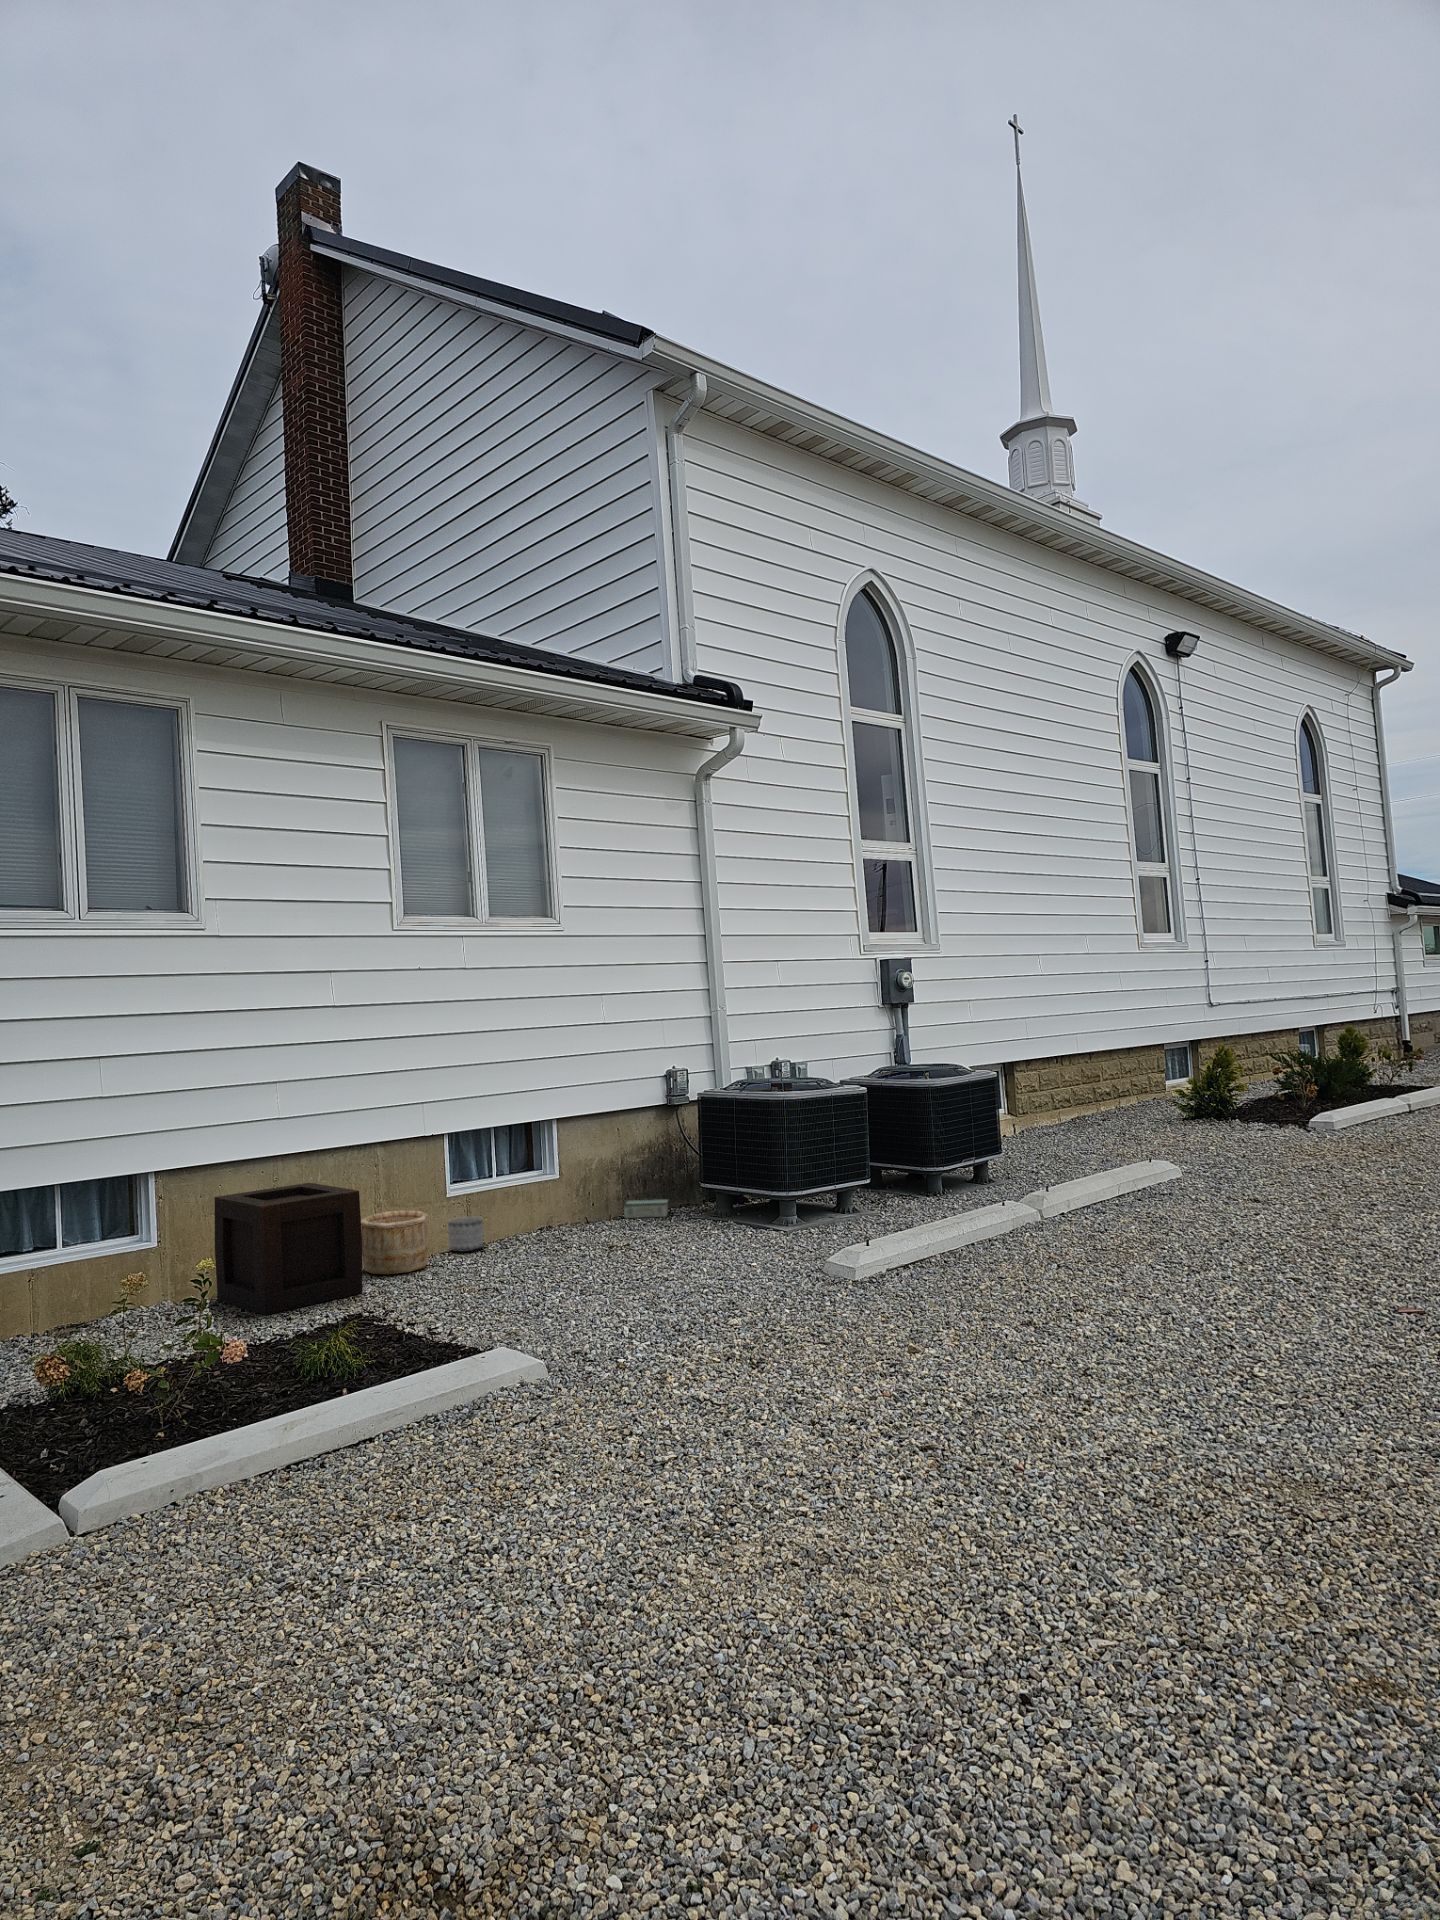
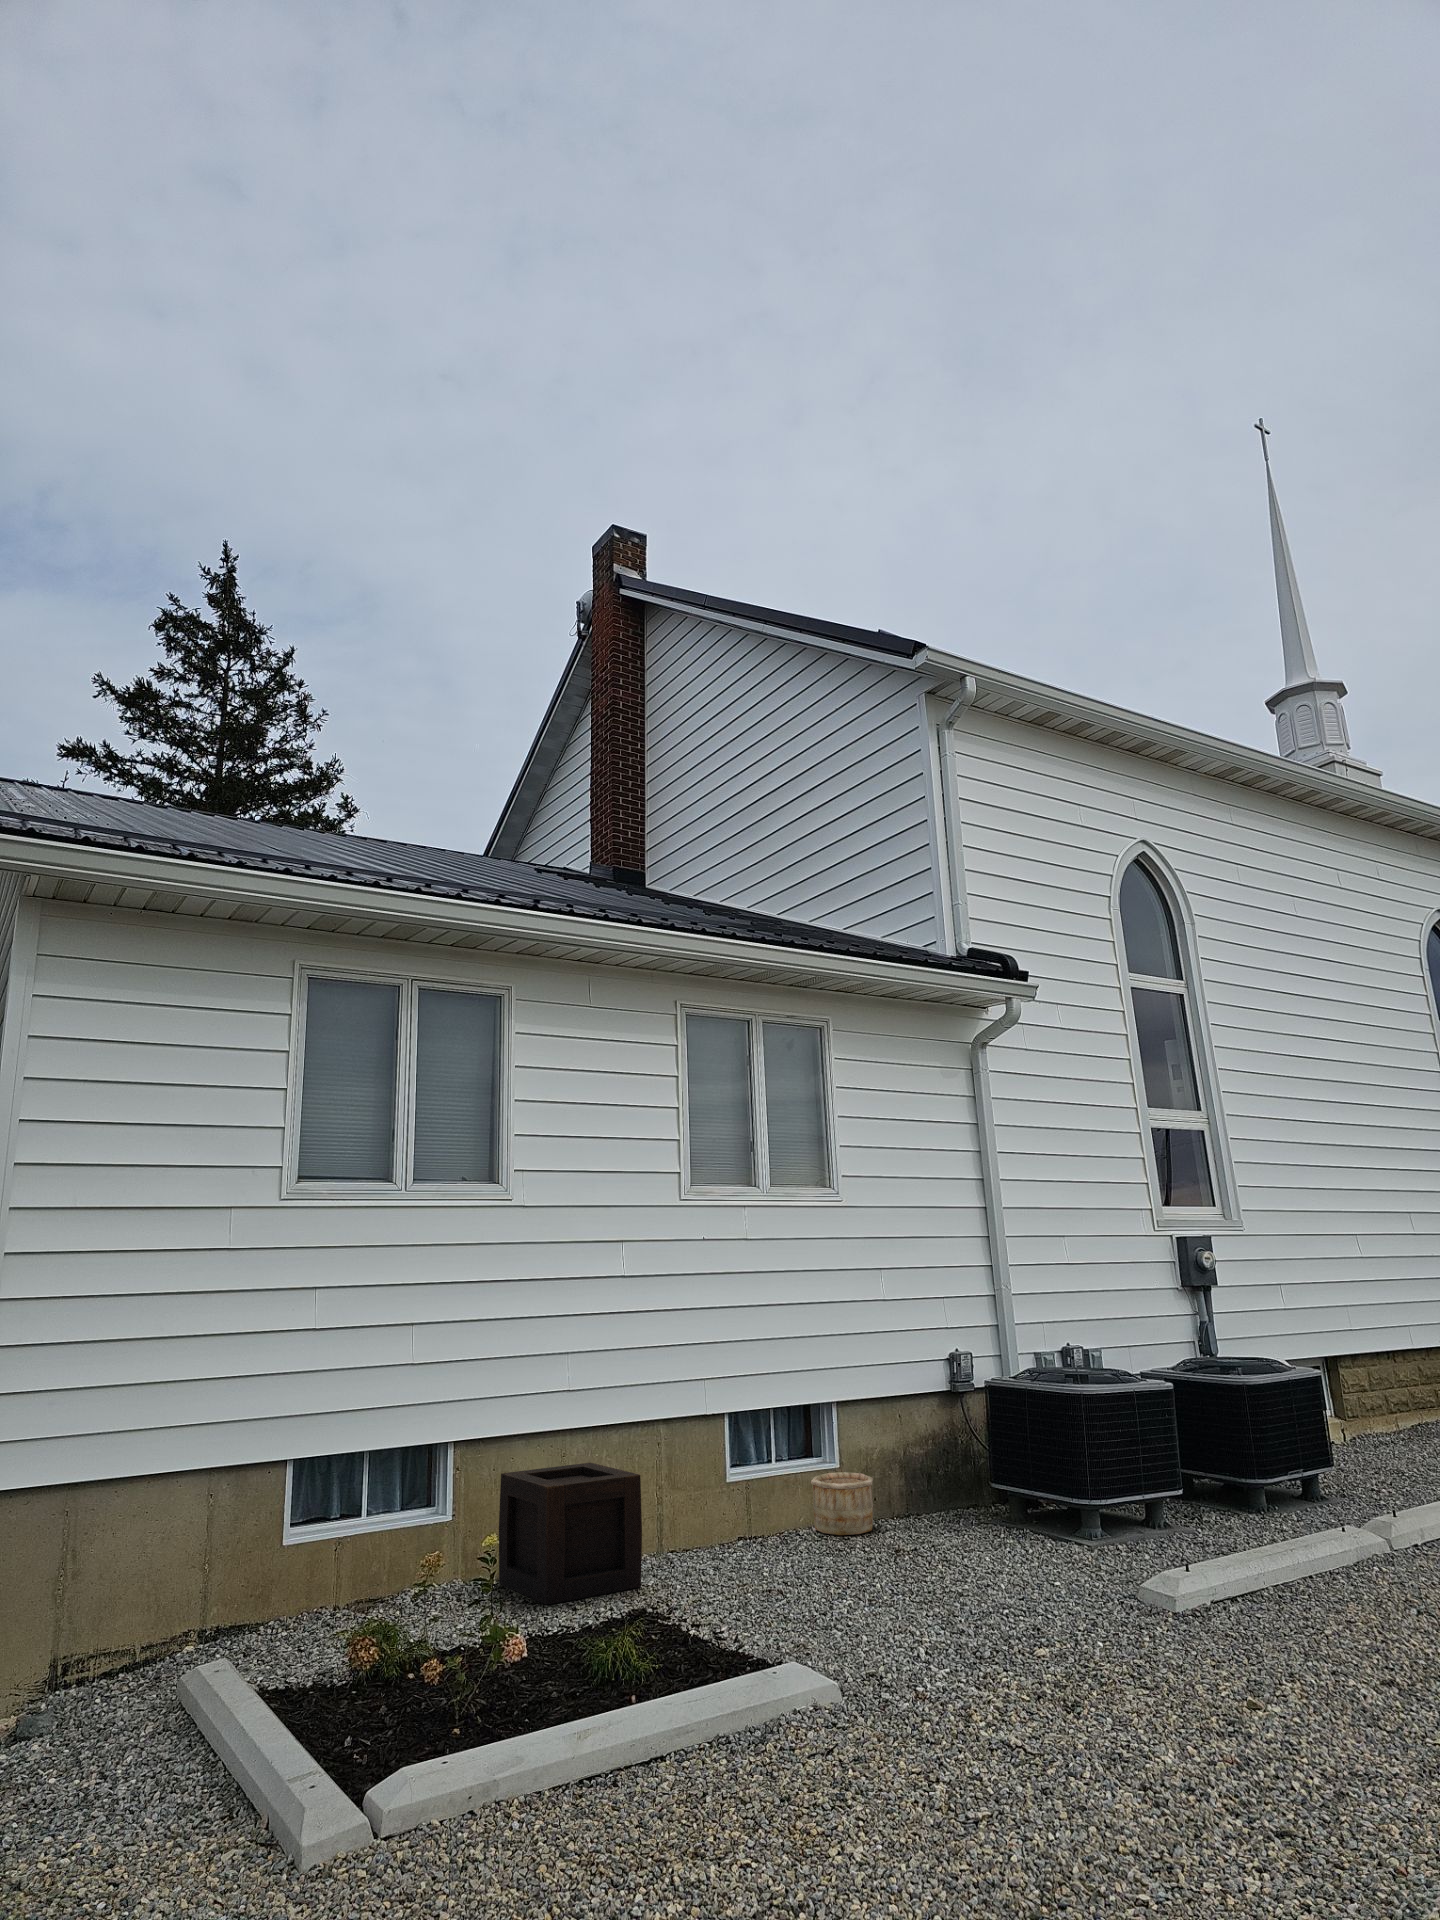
toolbox: present [624,1199,668,1218] -> none [907,1497,955,1519]
wooden bucket: present [361,1210,429,1274] -> present [811,1472,873,1535]
planter: present [448,1217,483,1252] -> none [724,1508,761,1547]

